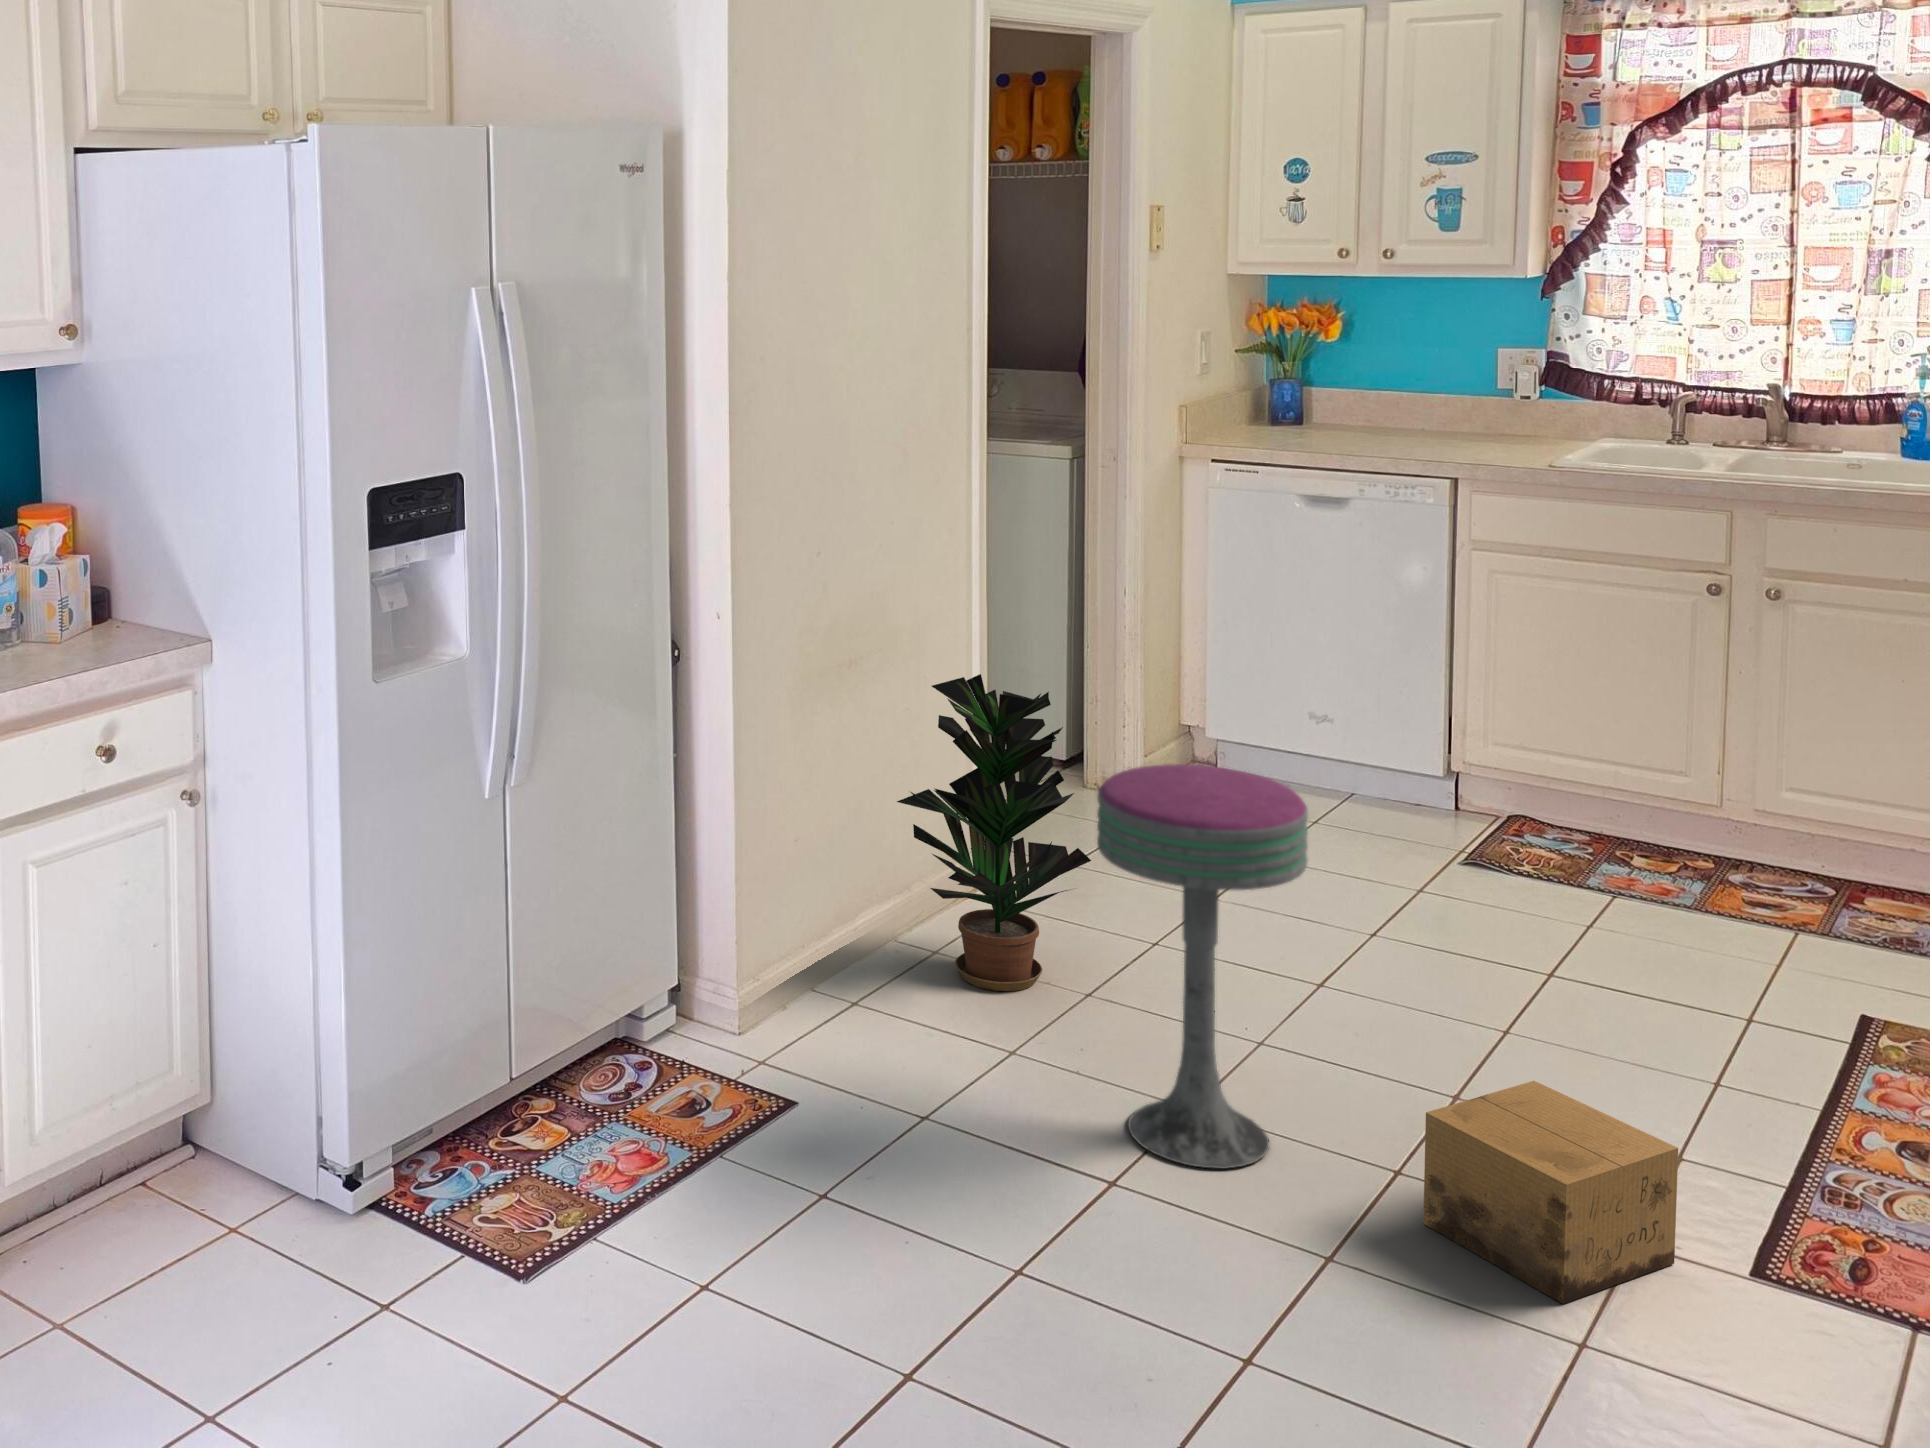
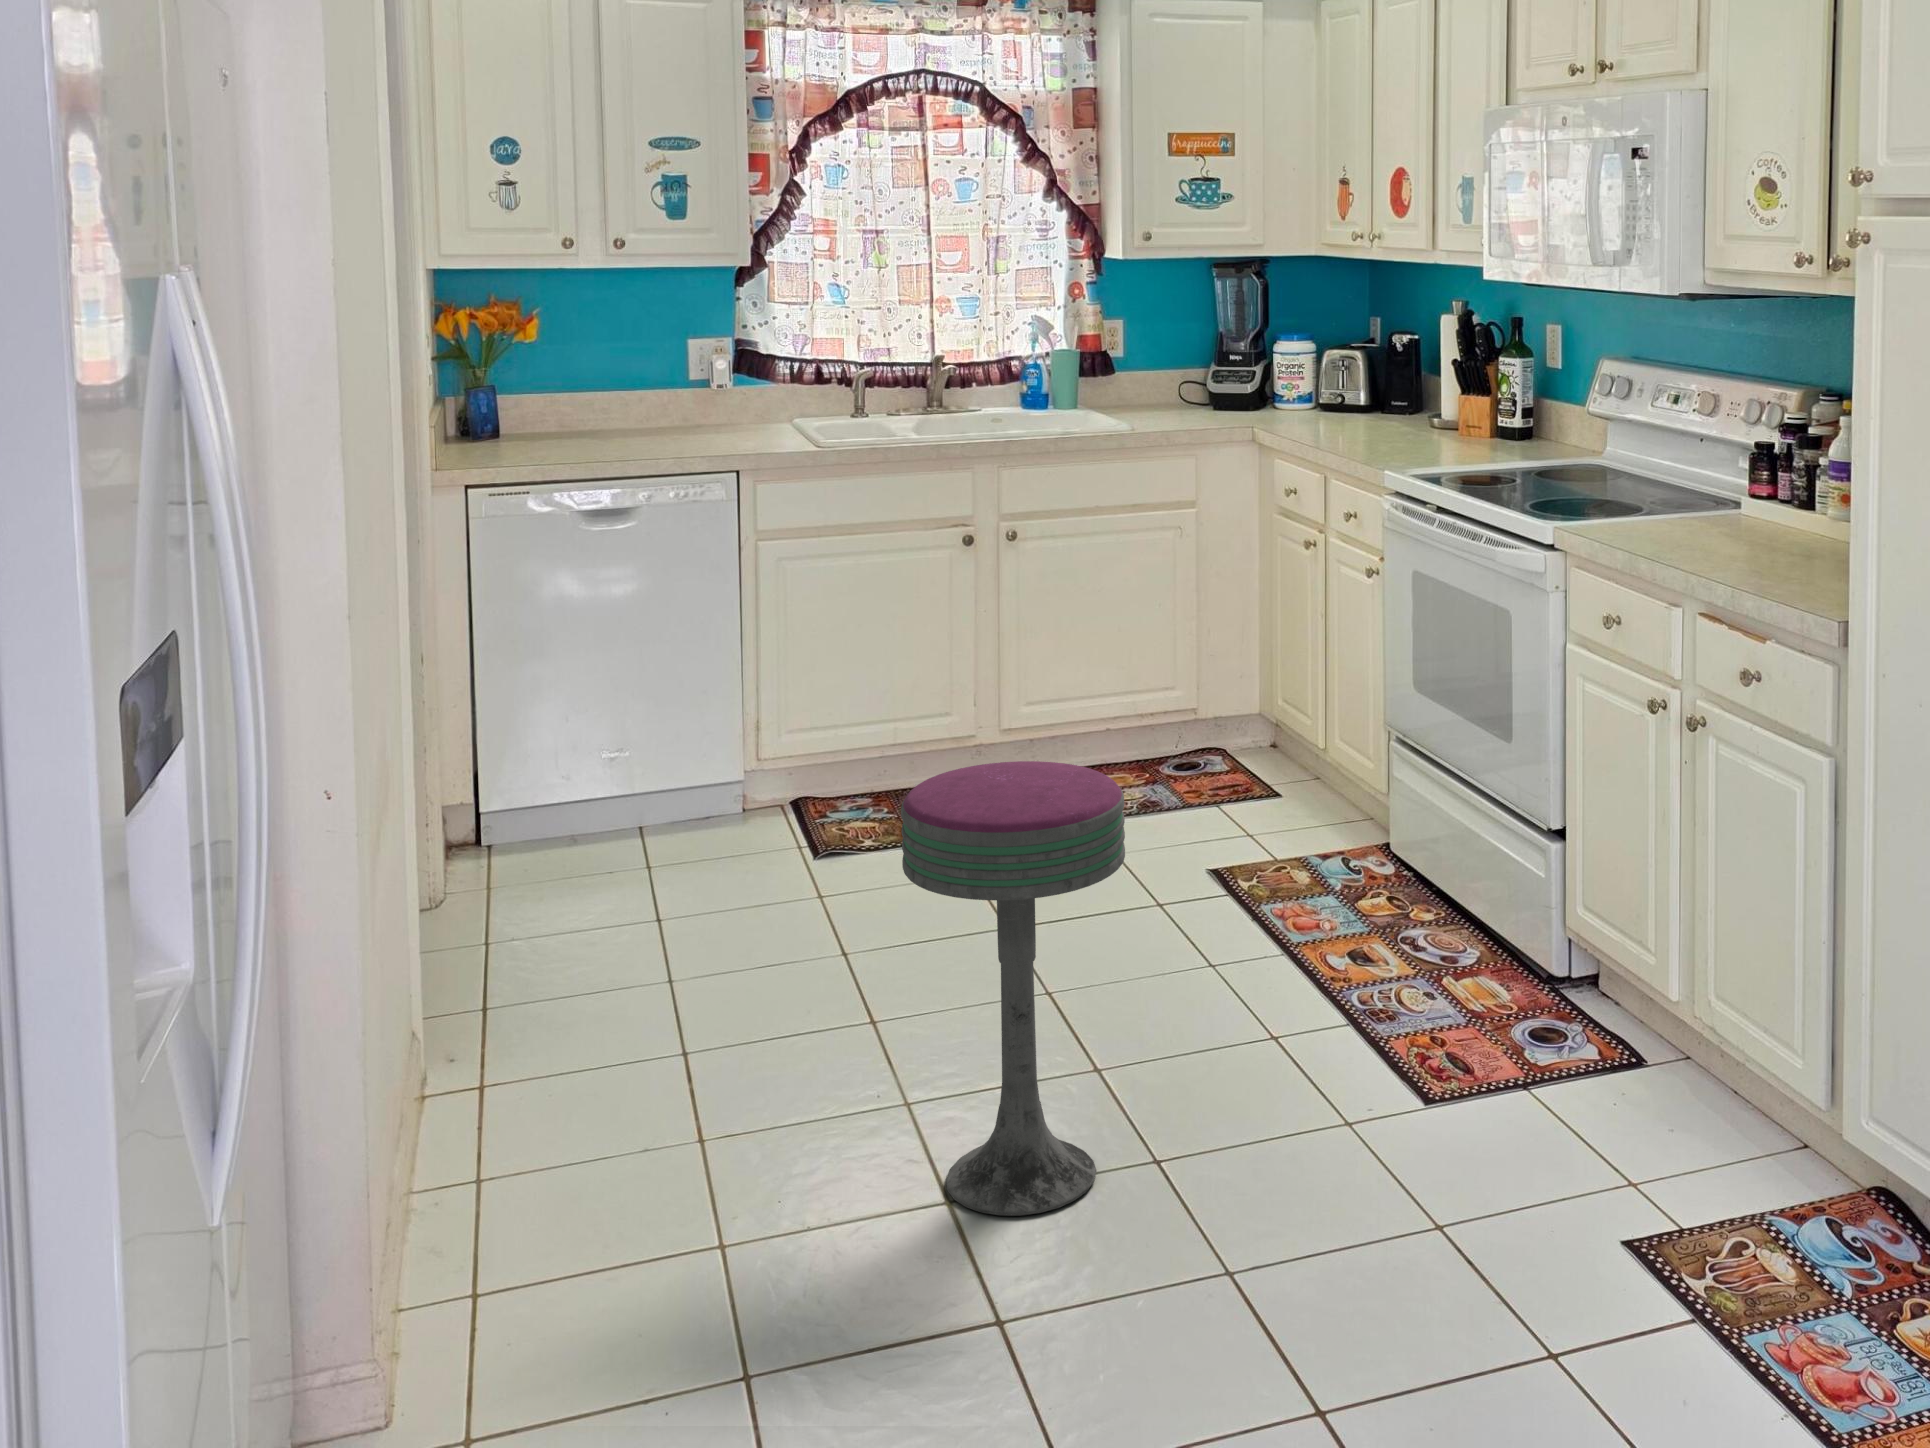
potted plant: present [897,674,1091,991] -> none [451,751,704,1158]
cardboard box: present [1423,1081,1678,1304] -> none [1260,974,1413,1147]

